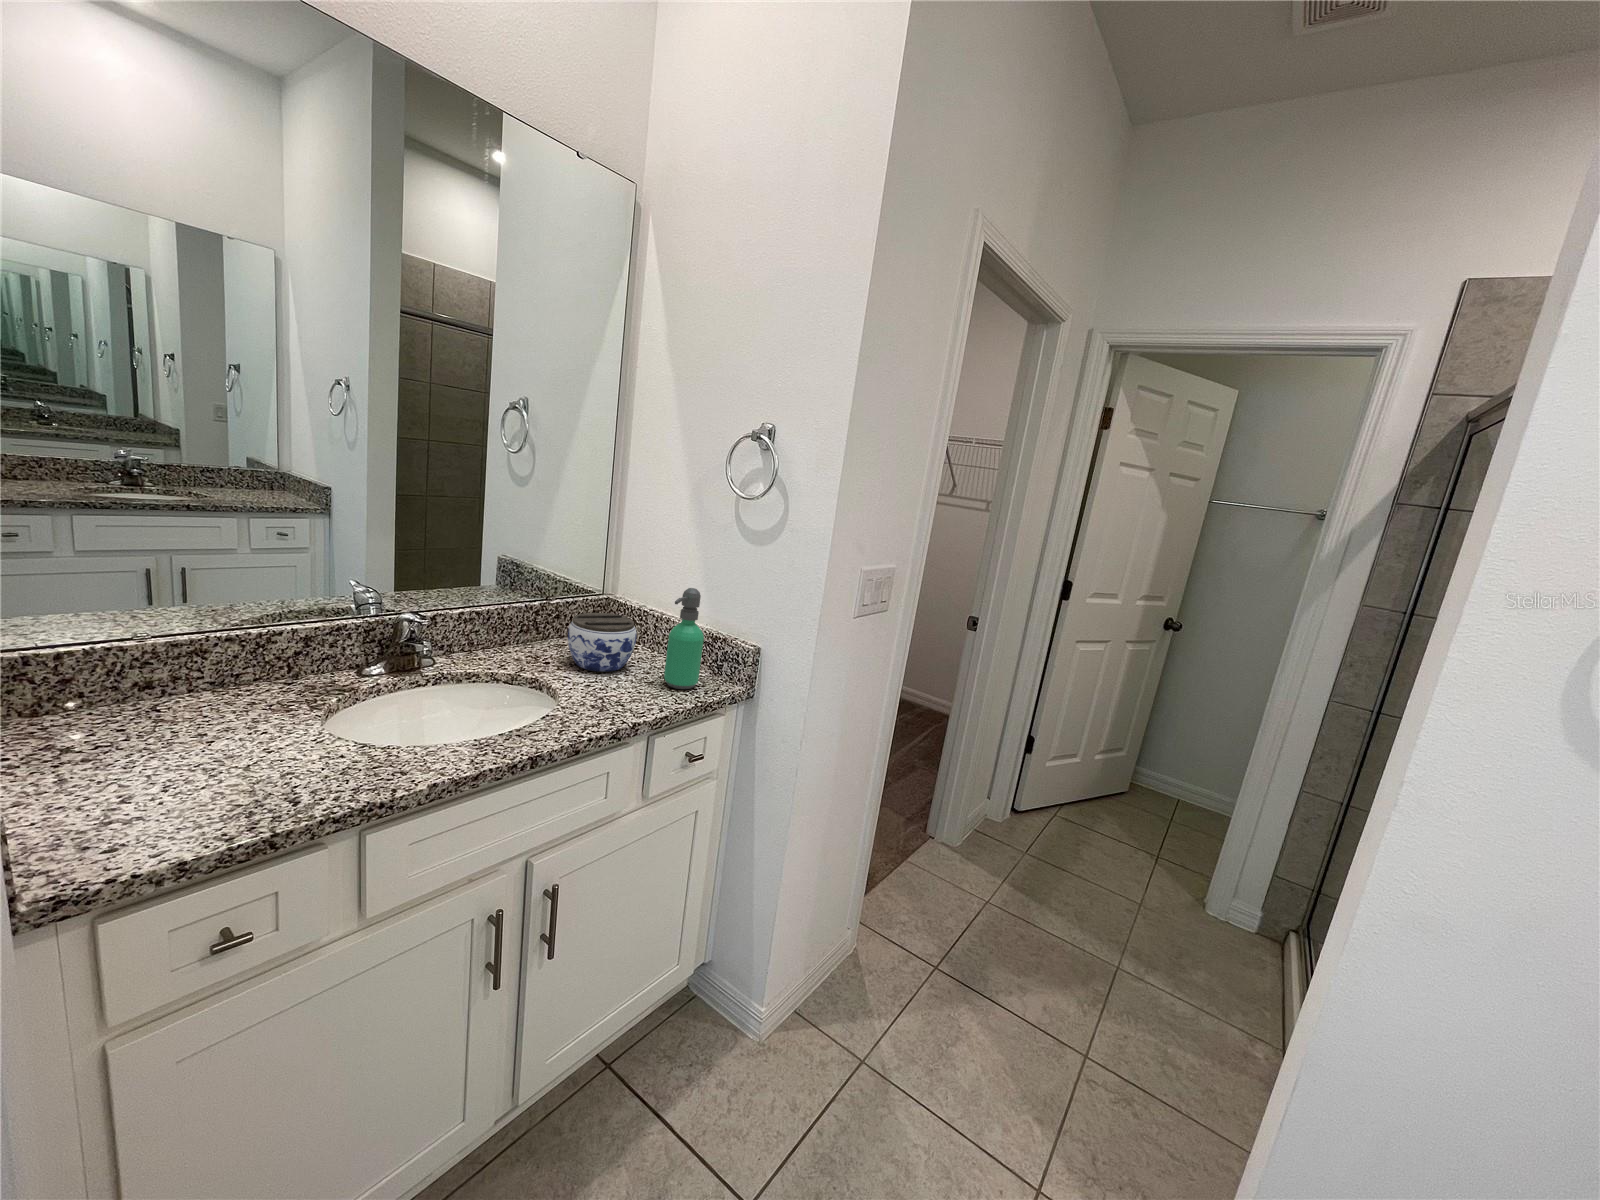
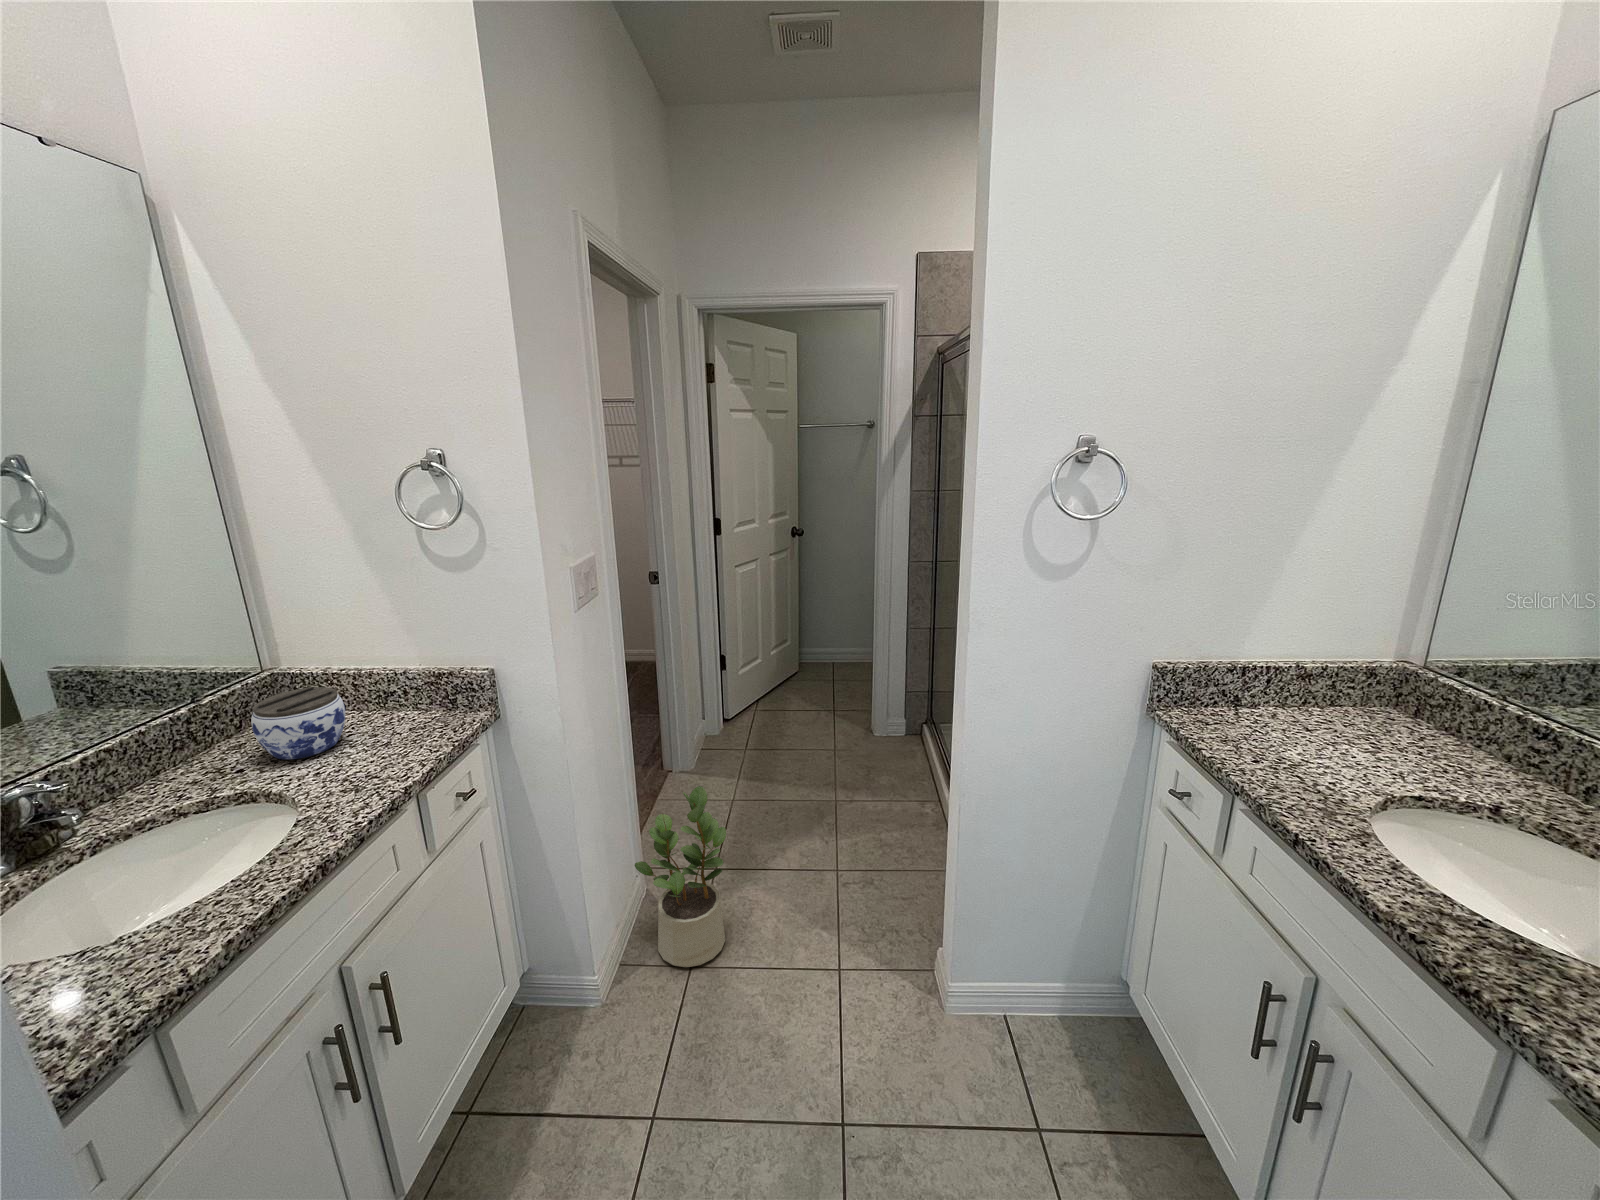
soap dispenser: present [664,588,704,689] -> none [391,633,439,739]
potted plant: none [837,856,949,1063] -> present [635,786,726,967]

